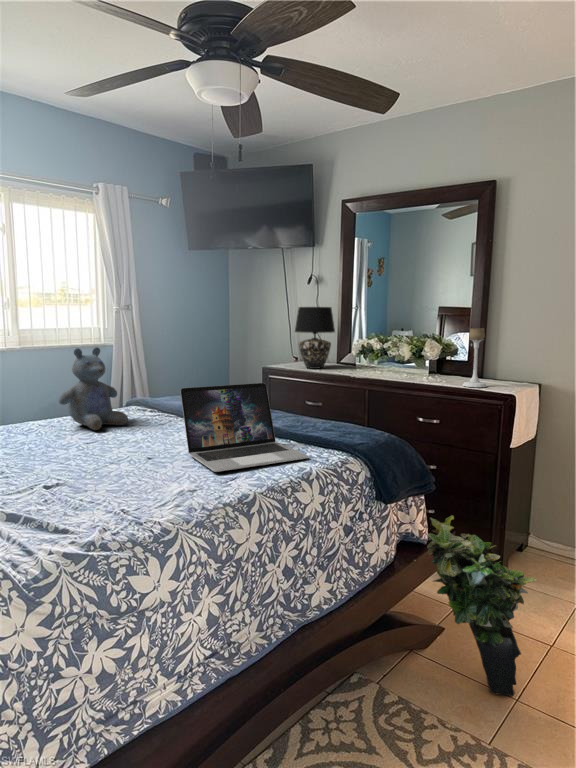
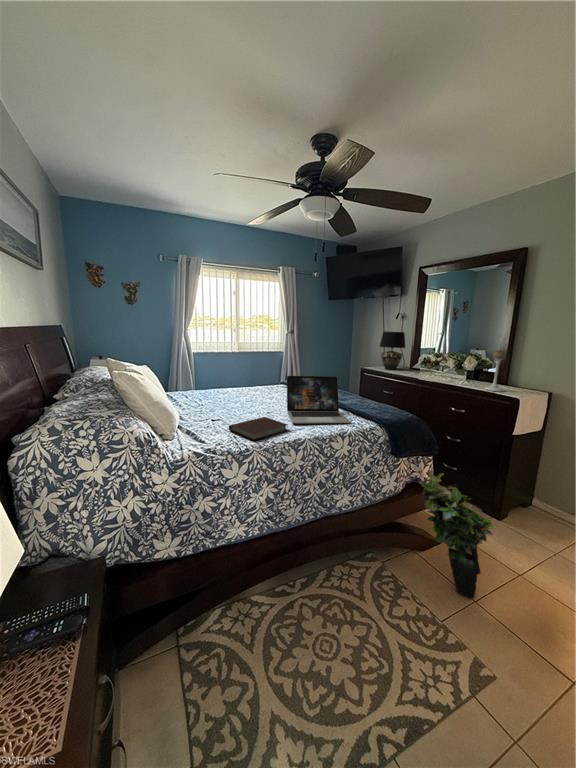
stuffed bear: present [59,347,128,430] -> none [238,351,270,393]
notebook: none [100,468,214,513] -> present [229,417,288,441]

